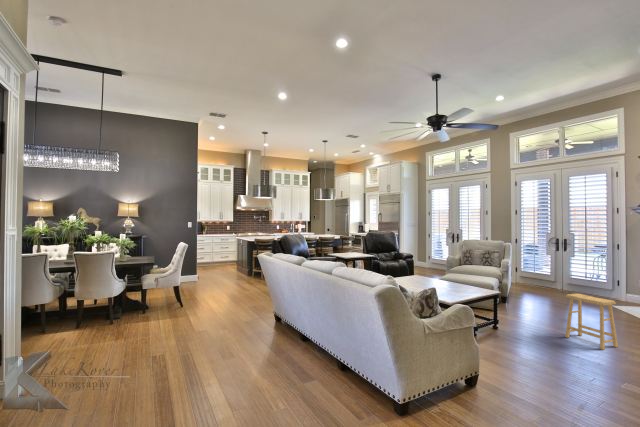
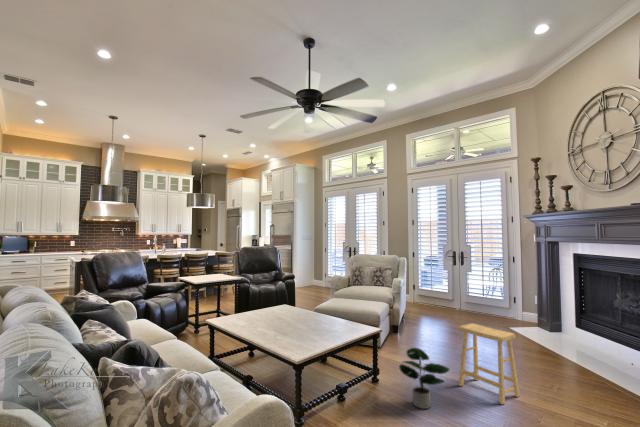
potted plant: none [518,307,560,347] -> present [399,348,449,409]

